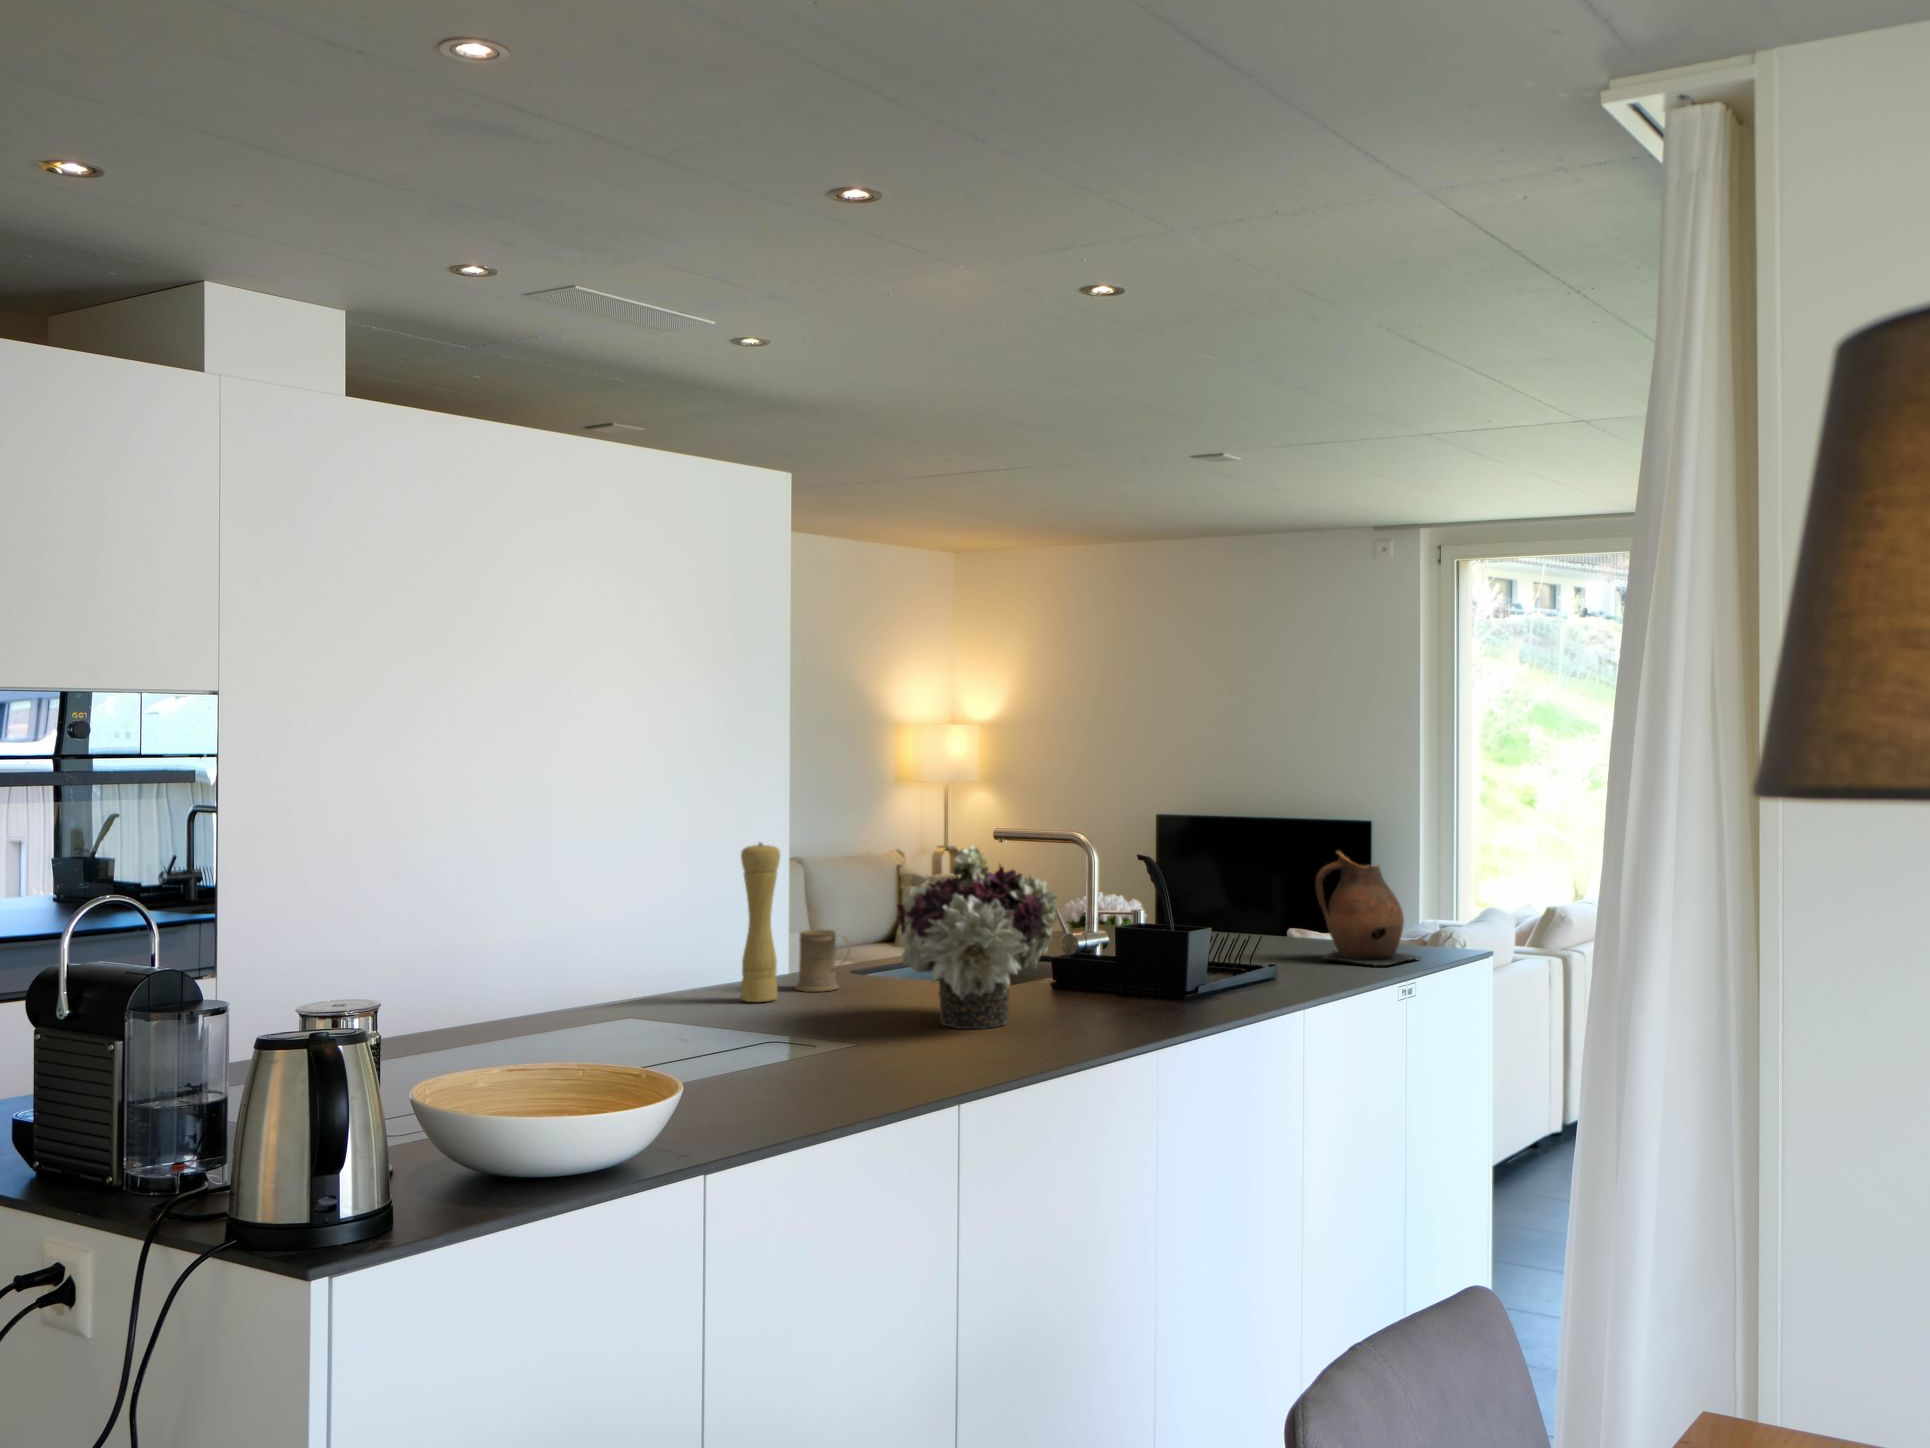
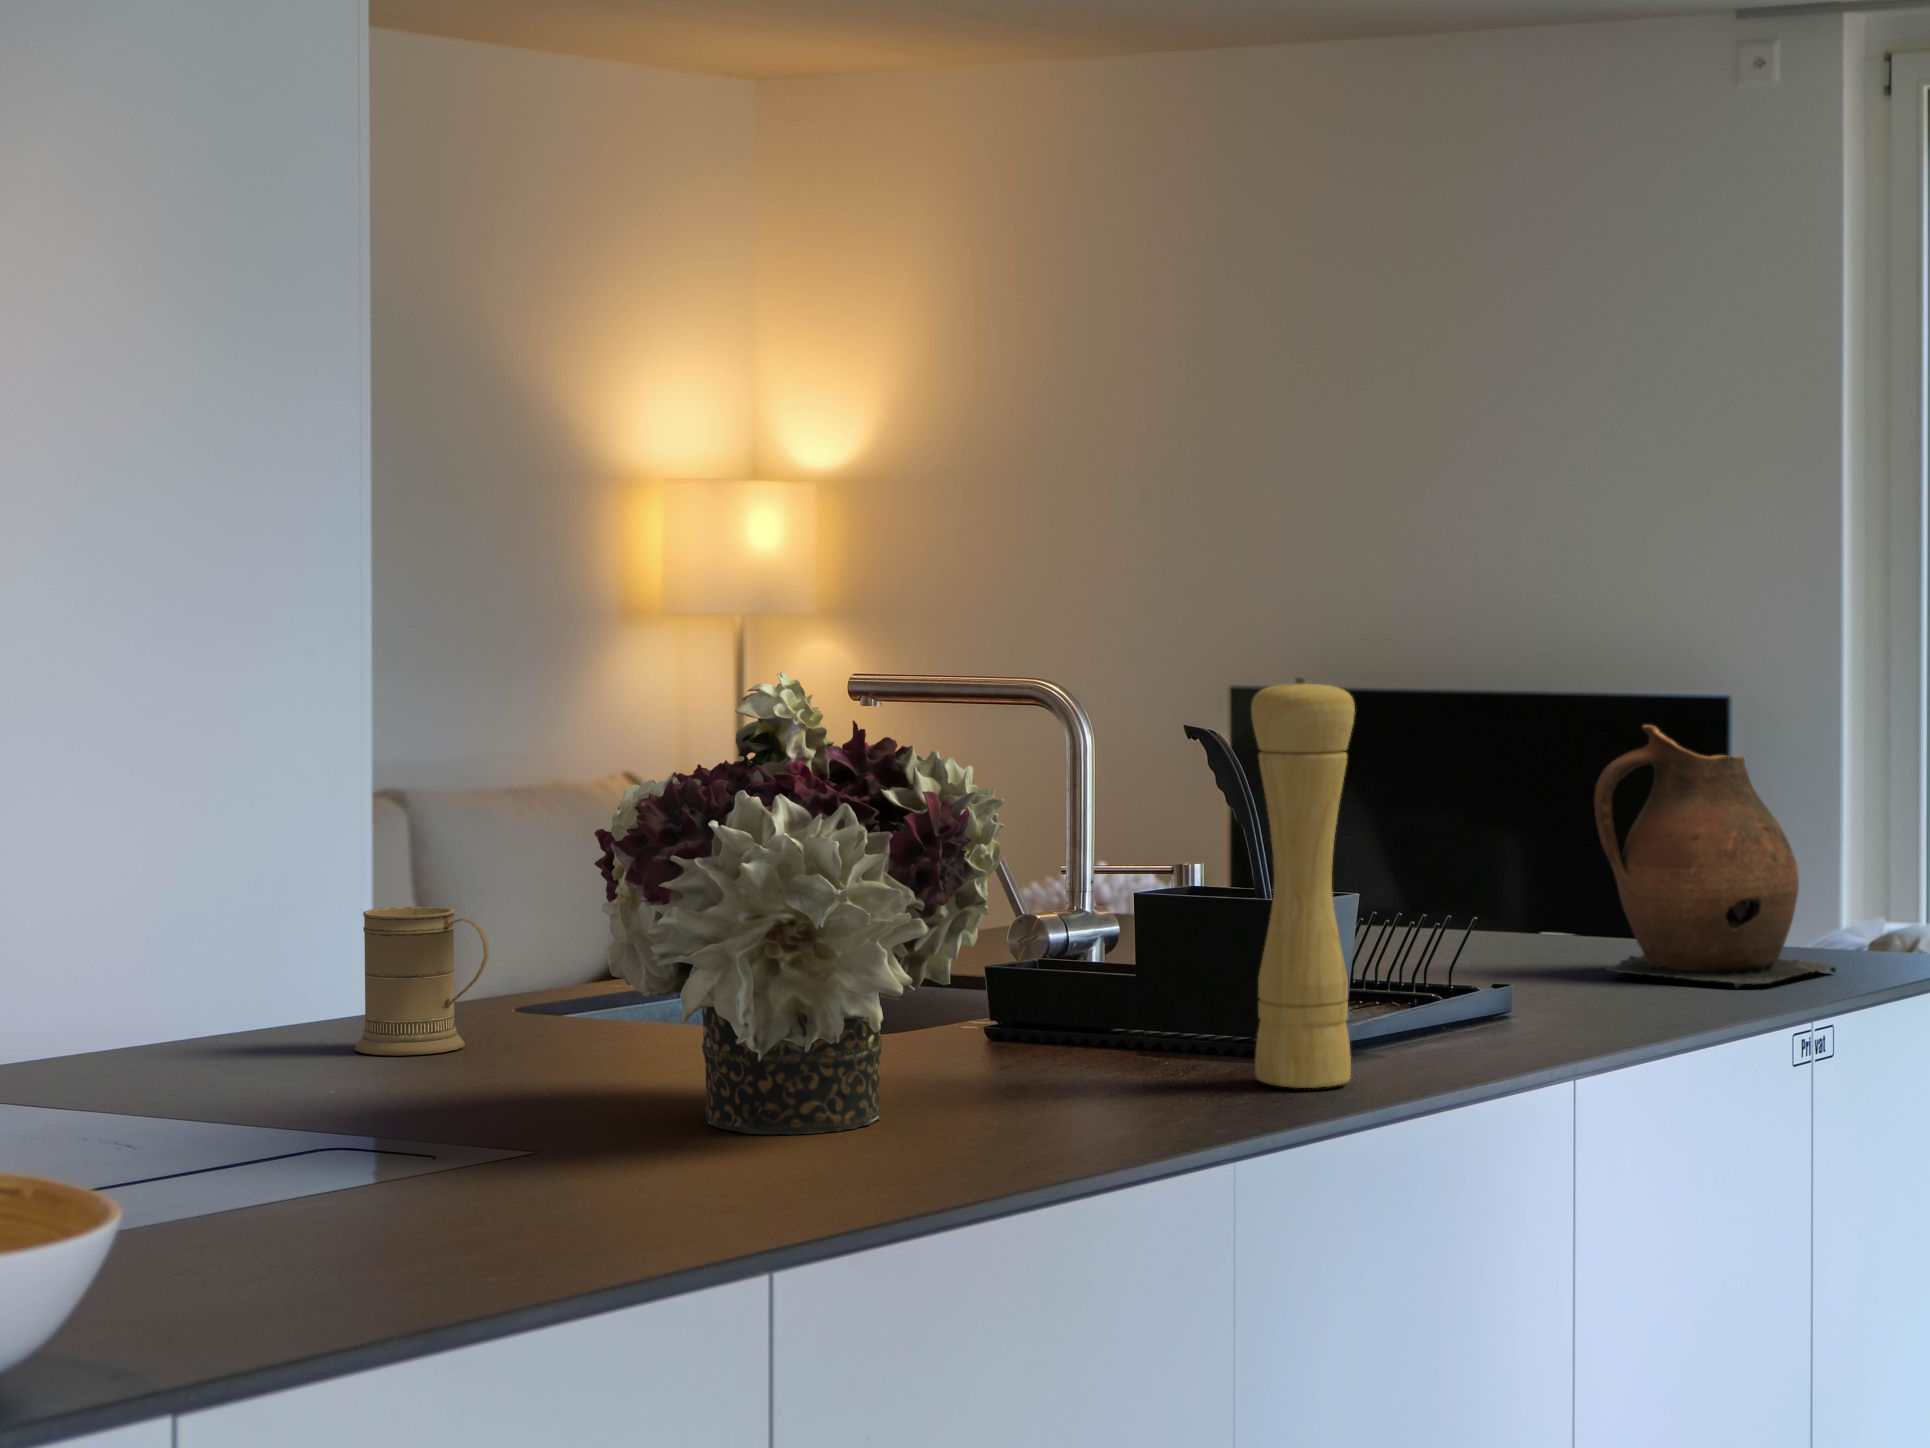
pepper mill: present [741,843,780,1002] -> present [1251,677,1355,1088]

